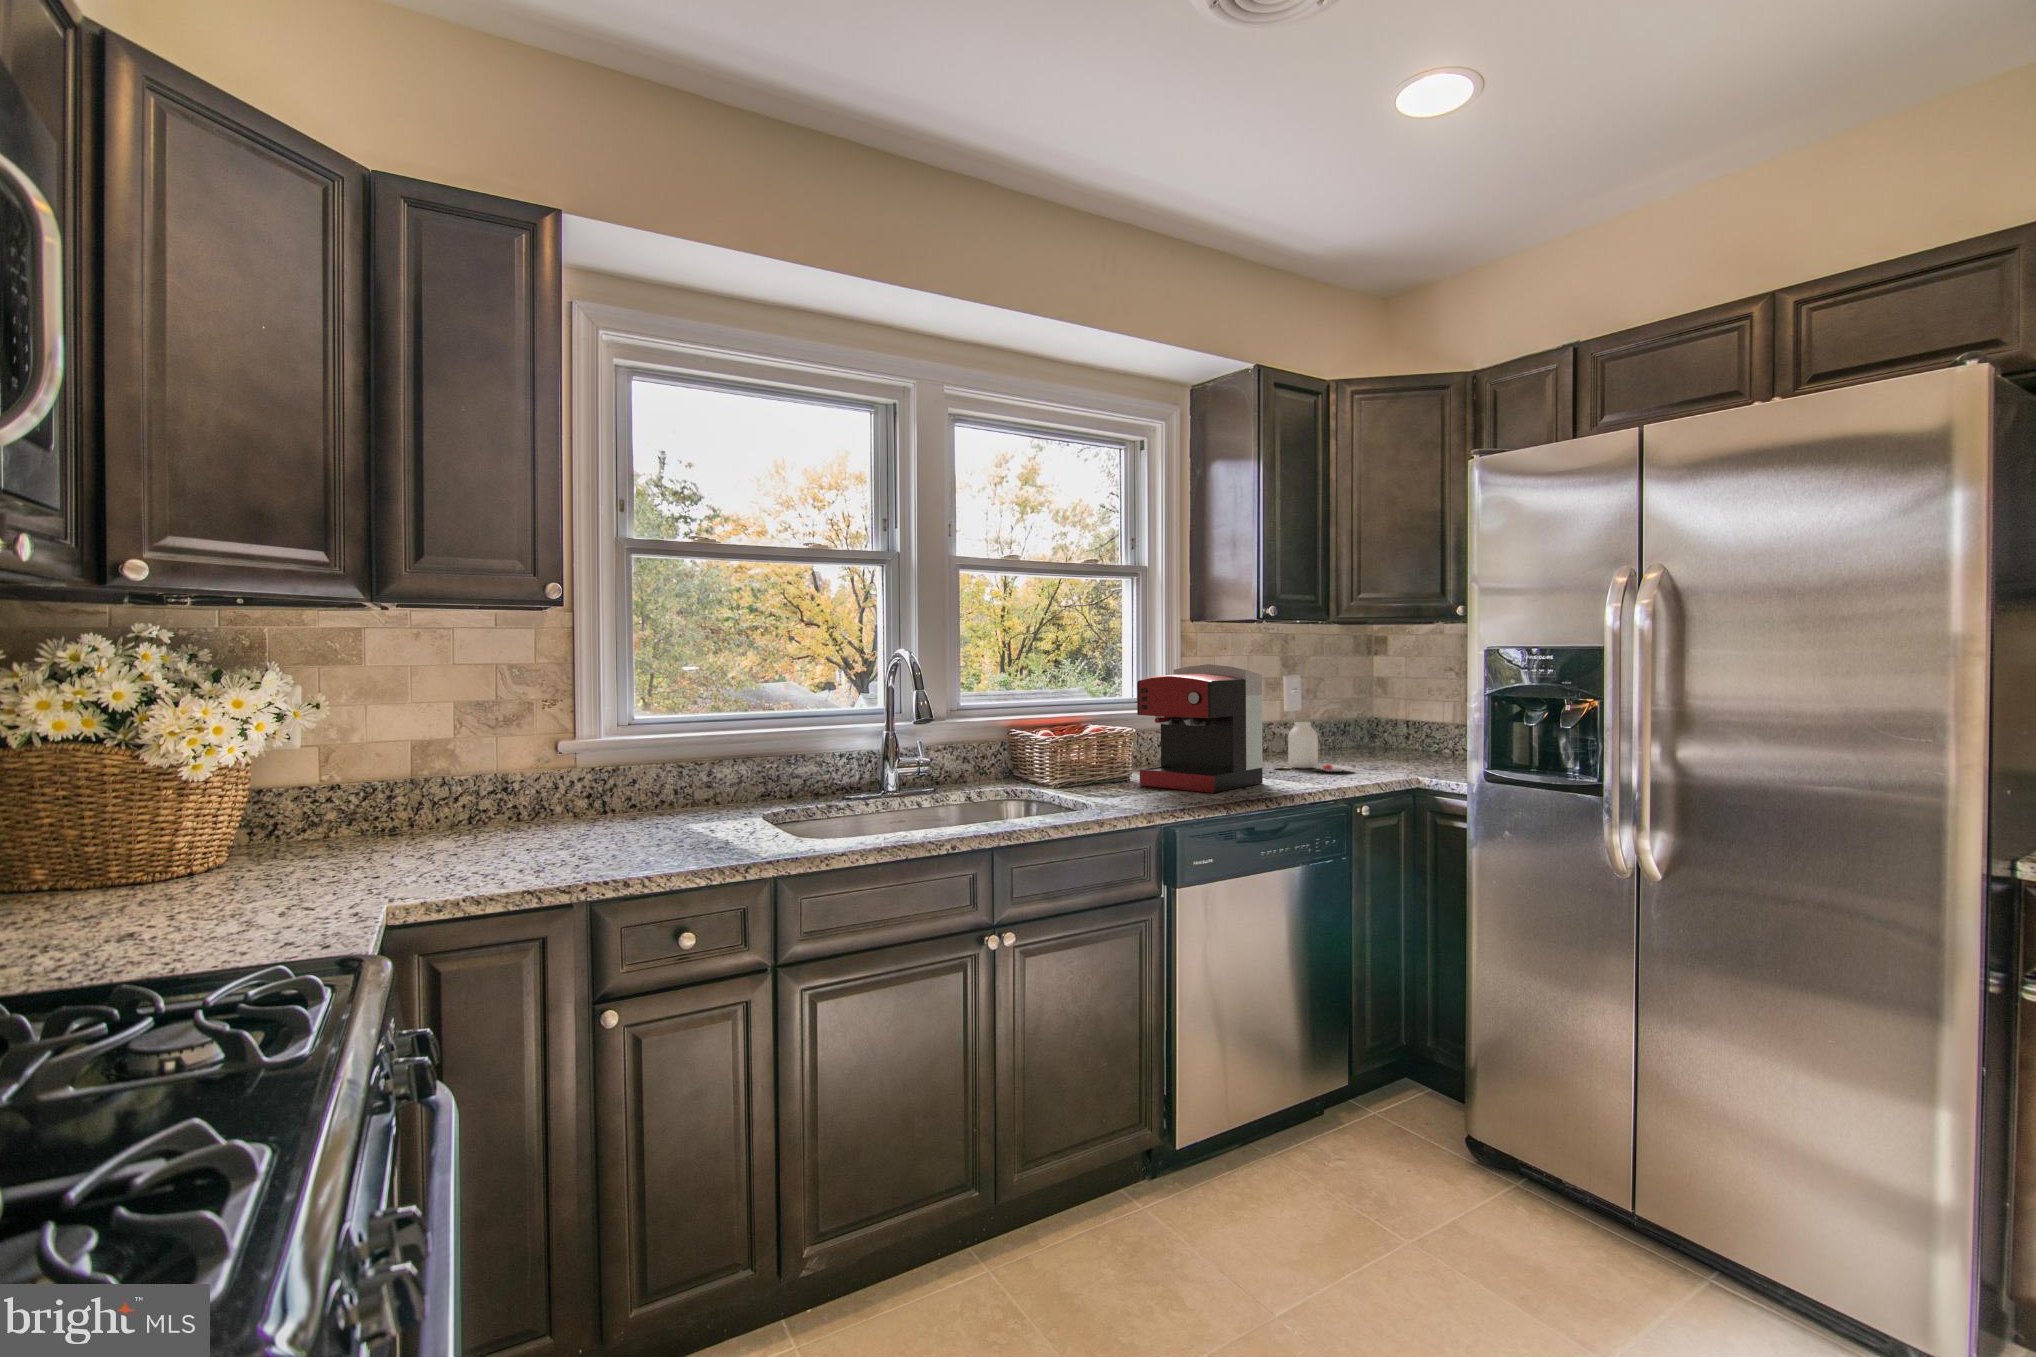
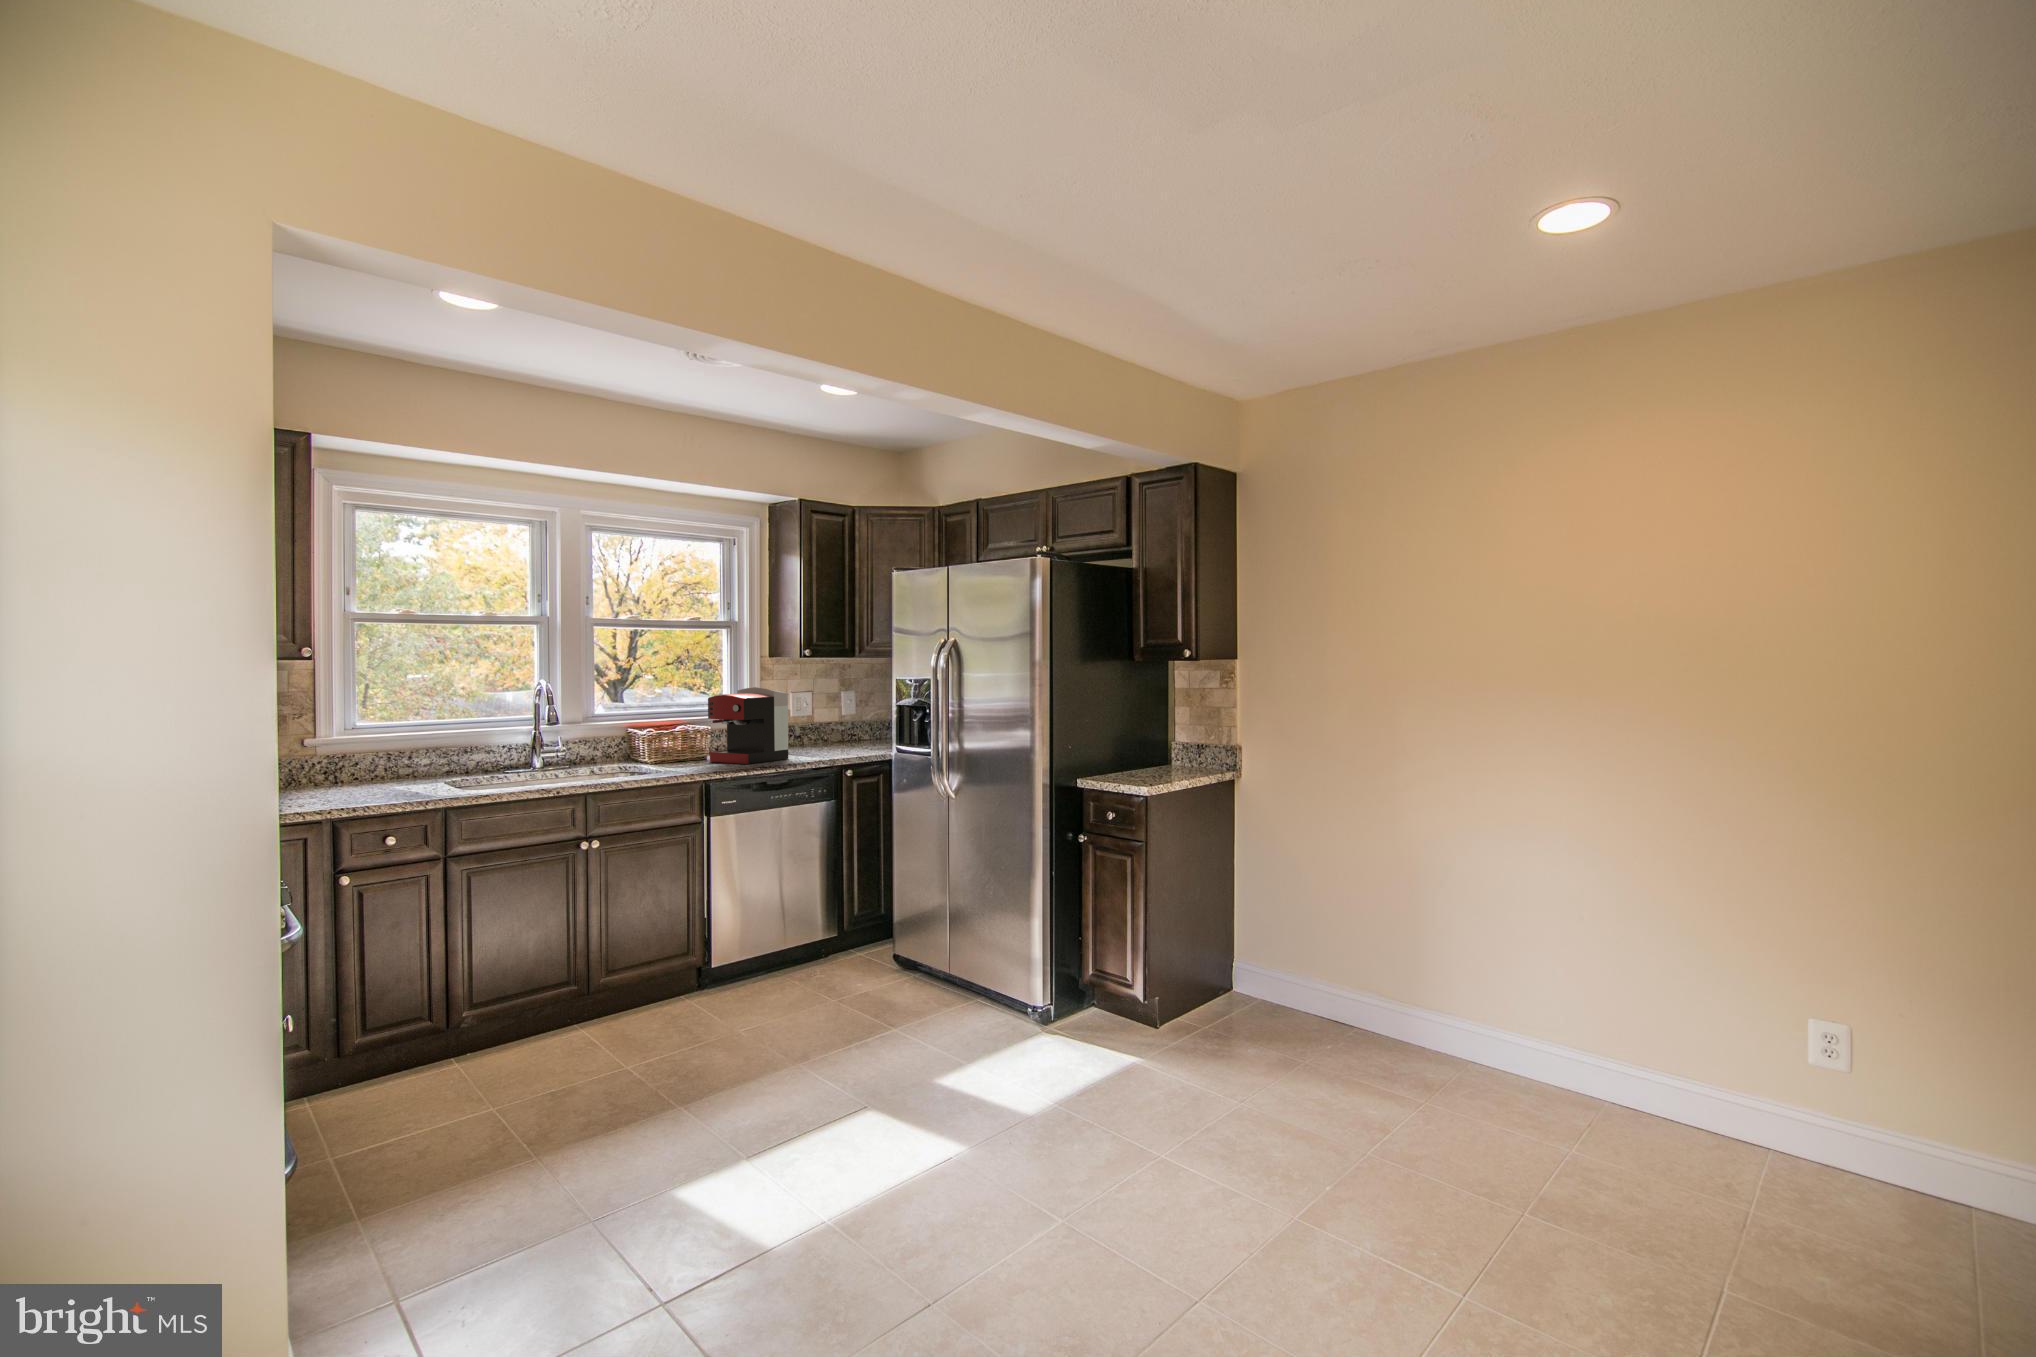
jar: present [1288,722,1352,772] -> none [813,722,858,752]

